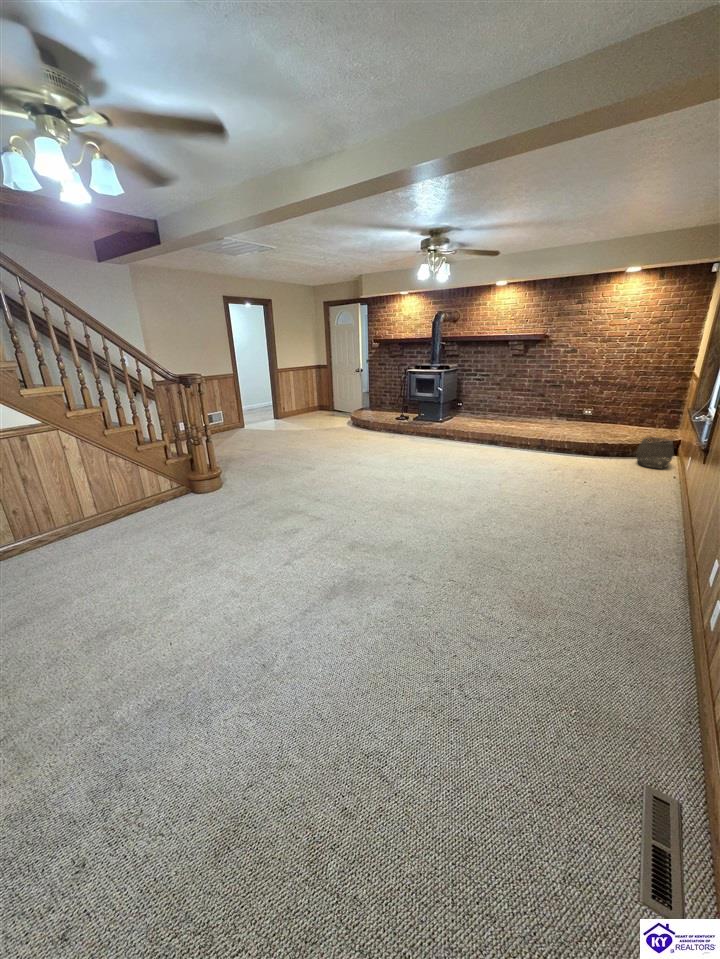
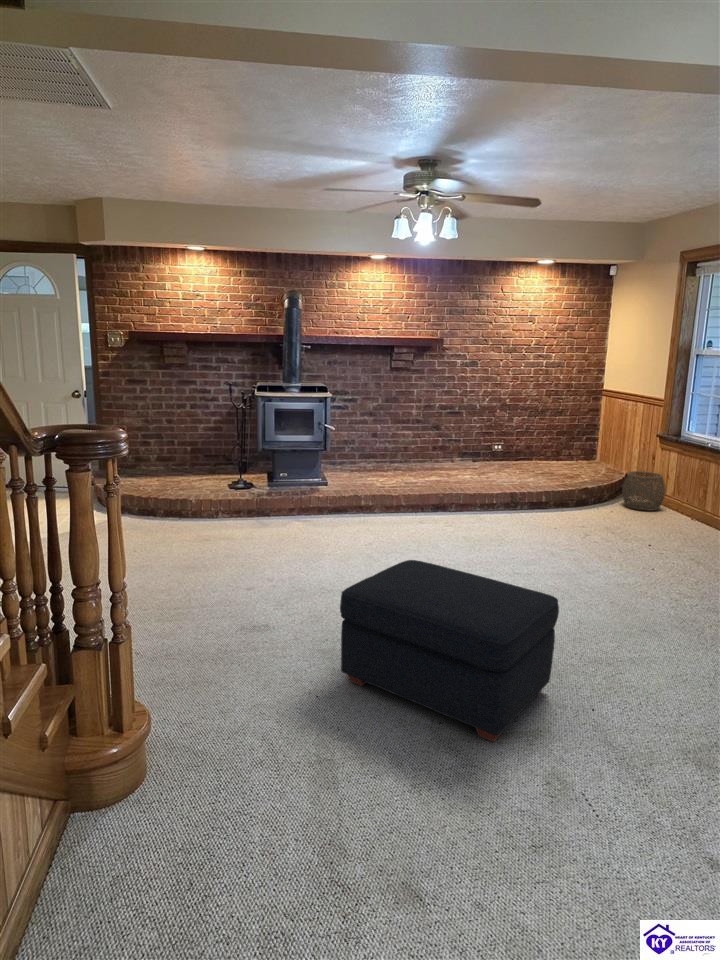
ottoman: none [303,452,365,519] -> present [340,560,559,742]

